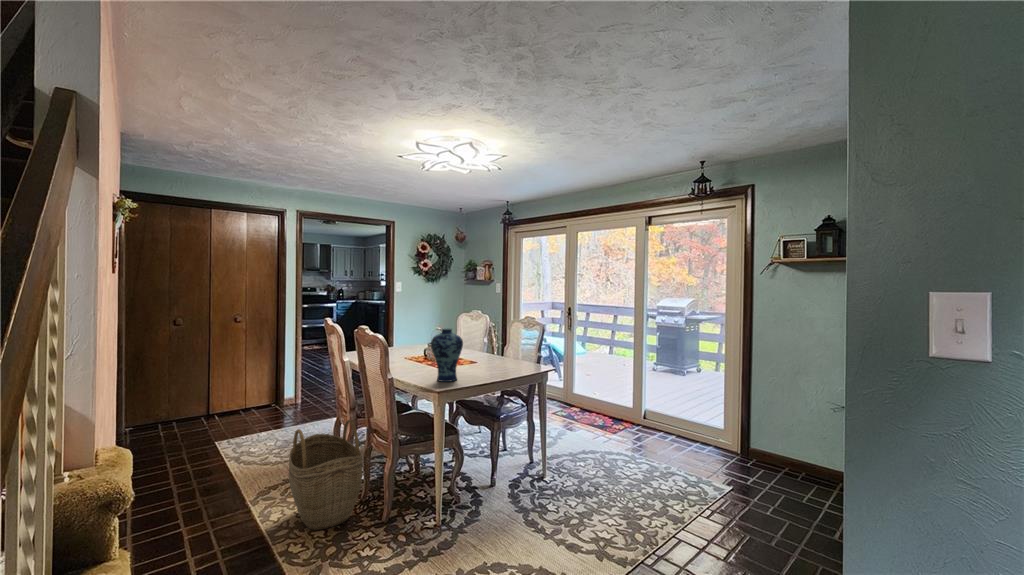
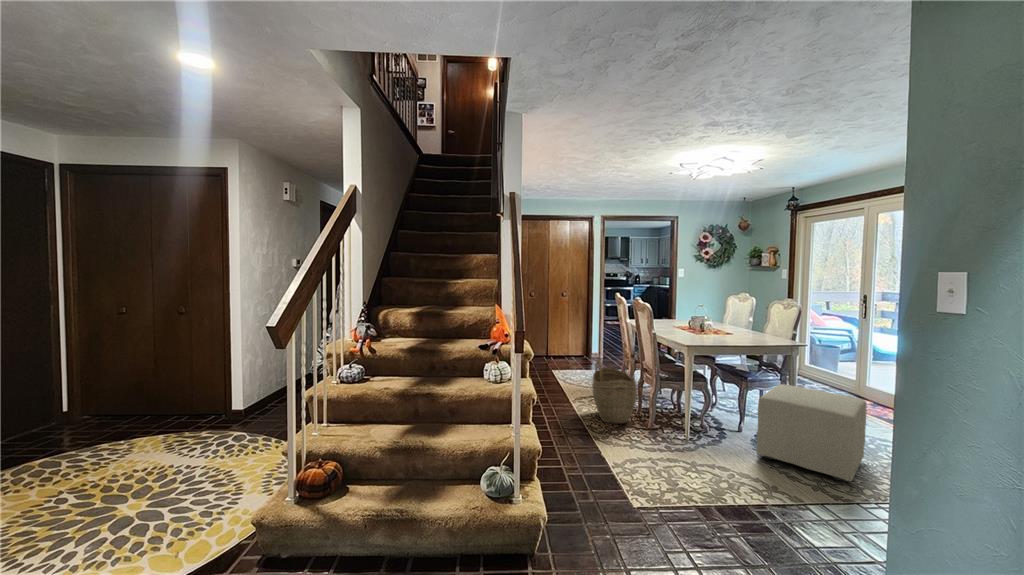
vase: present [431,328,463,382] -> none [688,303,714,342]
ottoman: none [522,418,621,527] -> present [756,384,866,481]

